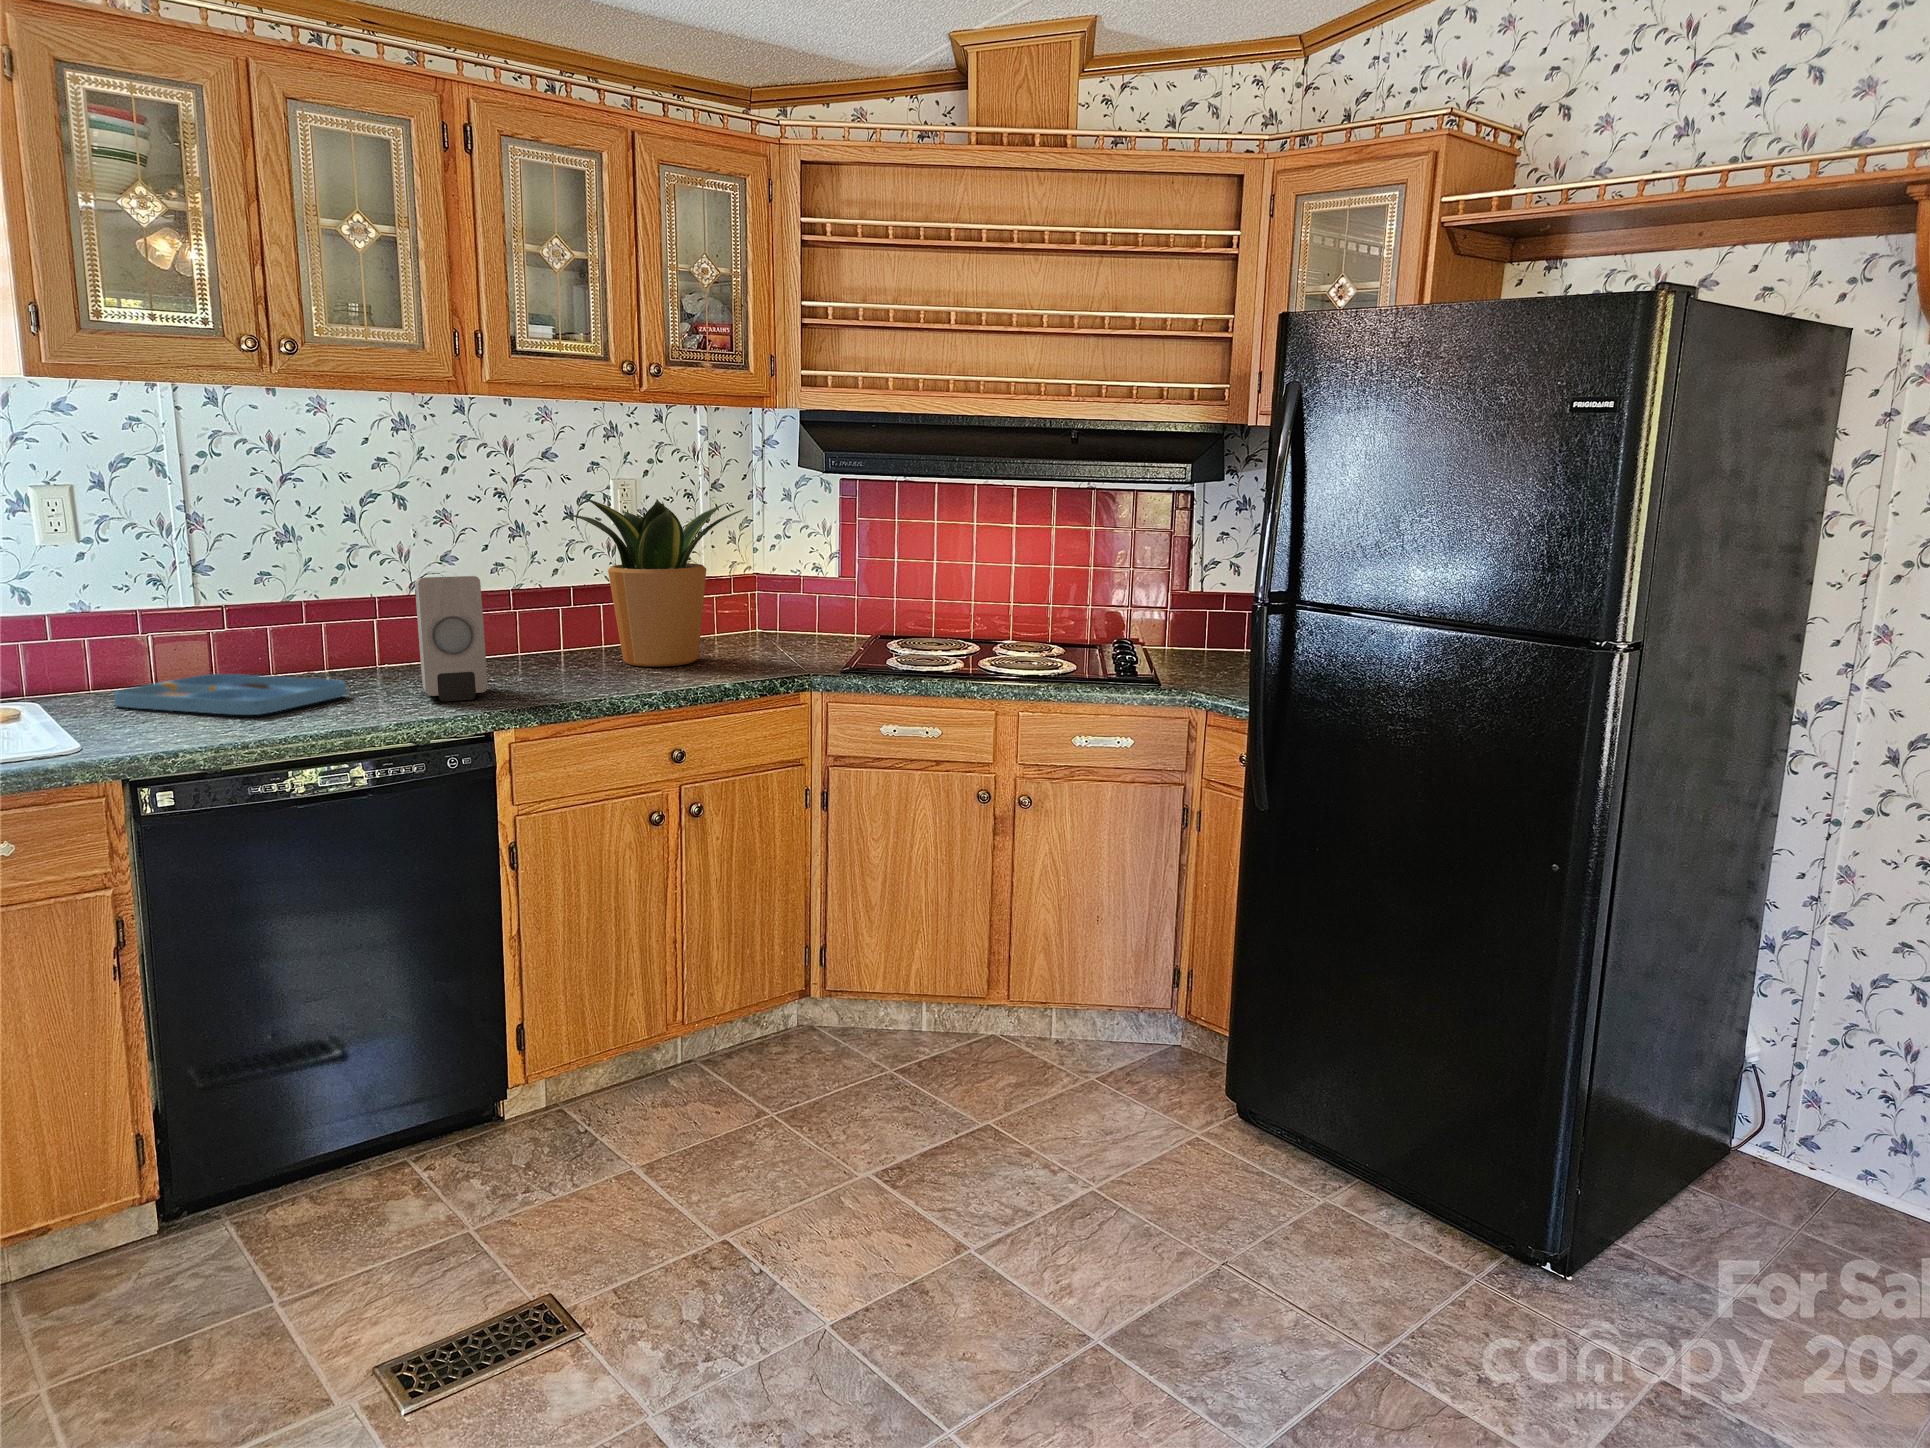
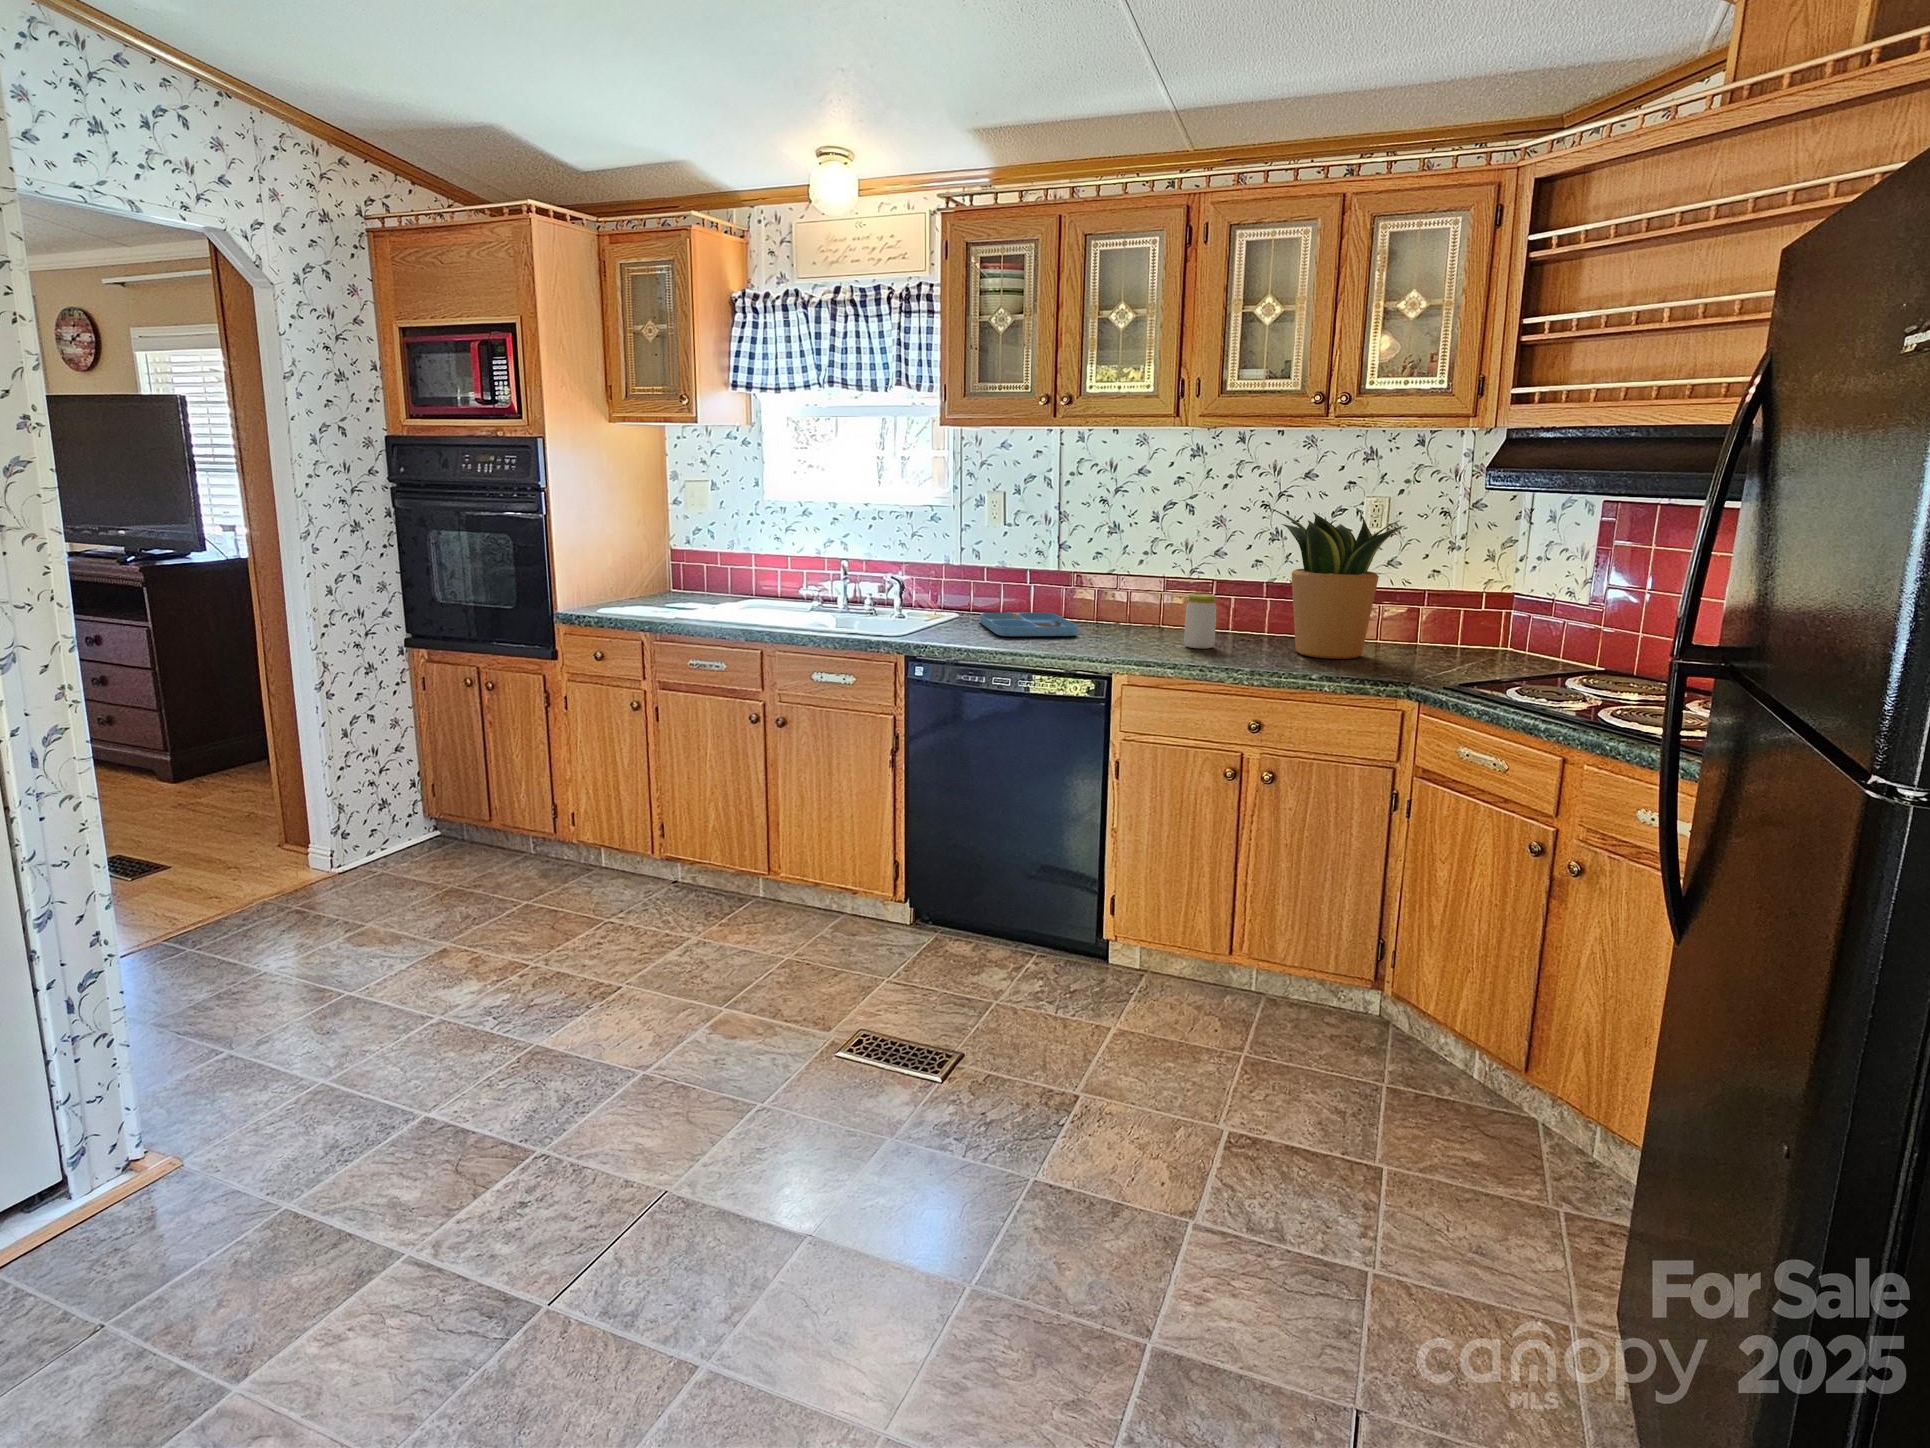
soap dispenser: present [415,576,487,701] -> none [1094,560,1162,650]
jar: none [504,610,547,681] -> present [1184,594,1217,648]

